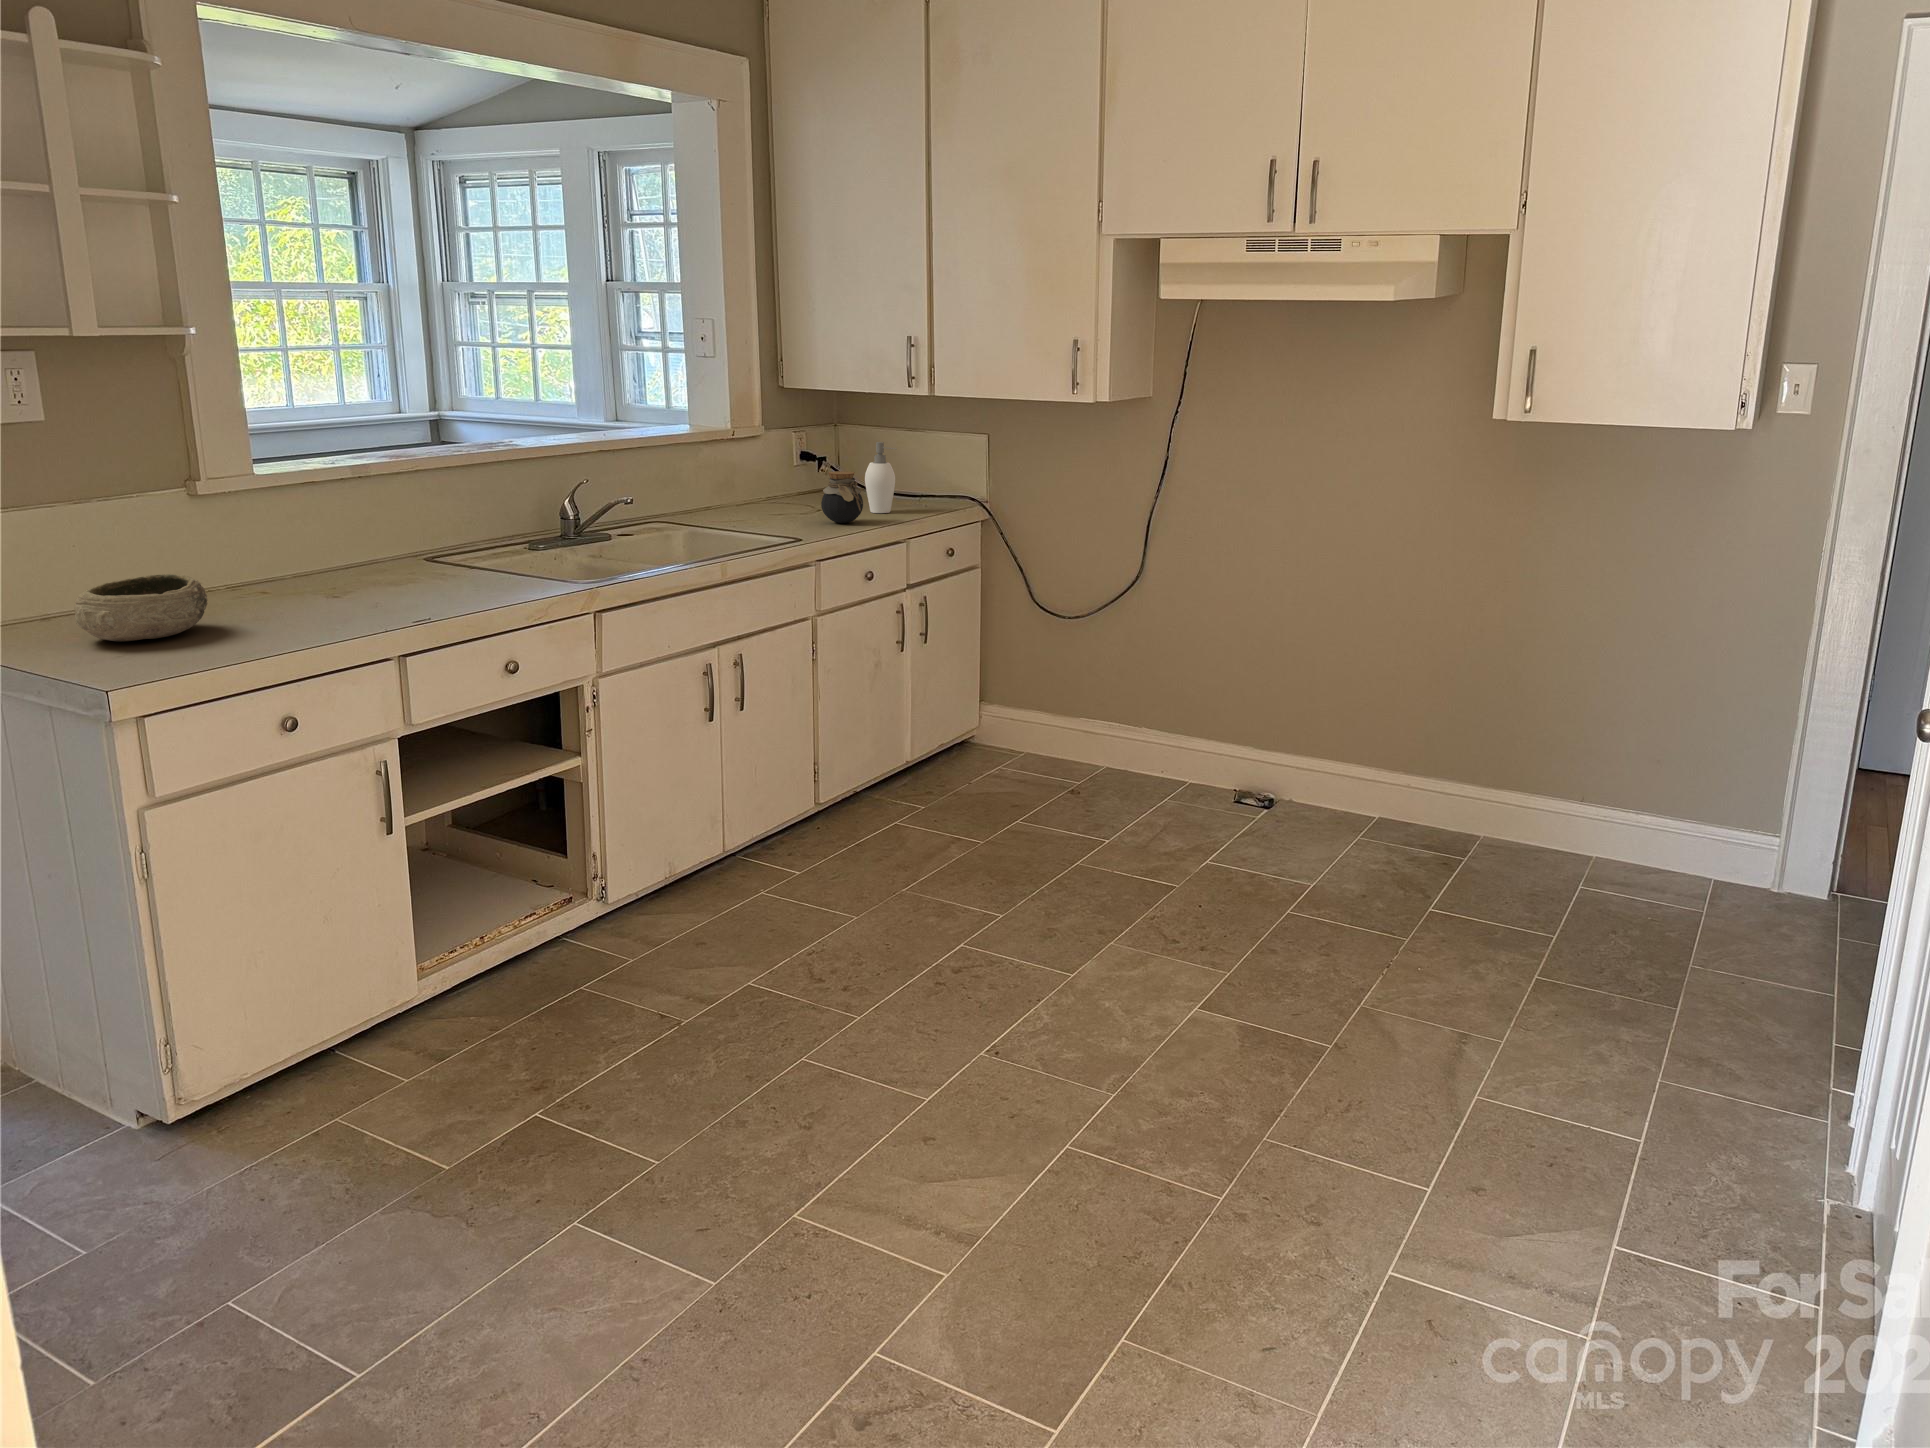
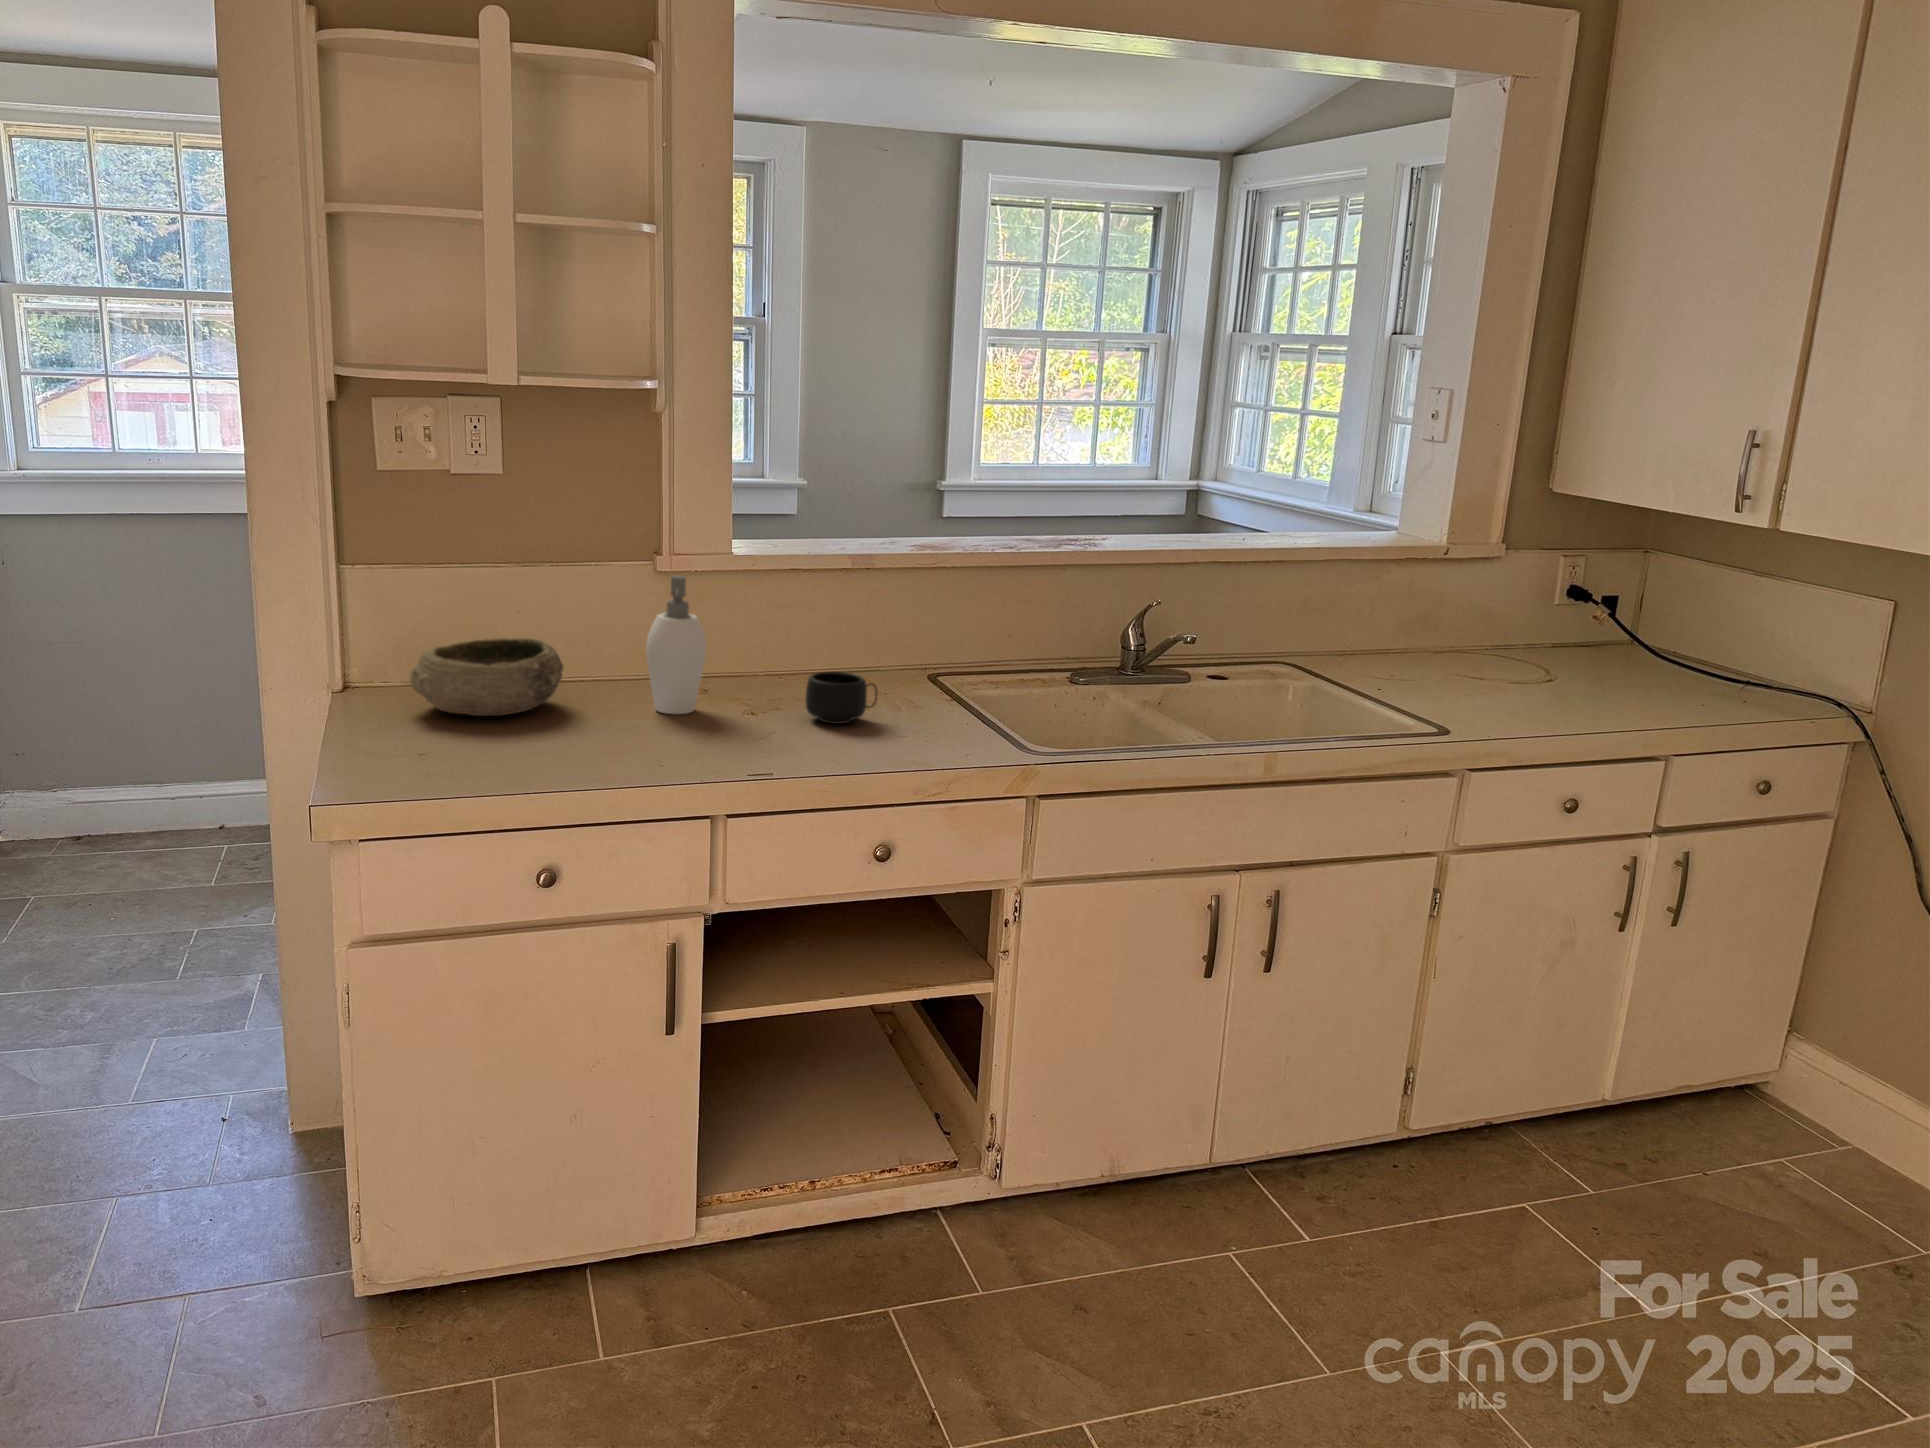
soap dispenser: present [865,442,895,513] -> present [646,575,706,714]
jar: present [821,471,863,523] -> none [1531,629,1603,711]
mug: none [401,561,453,599] -> present [805,672,878,724]

